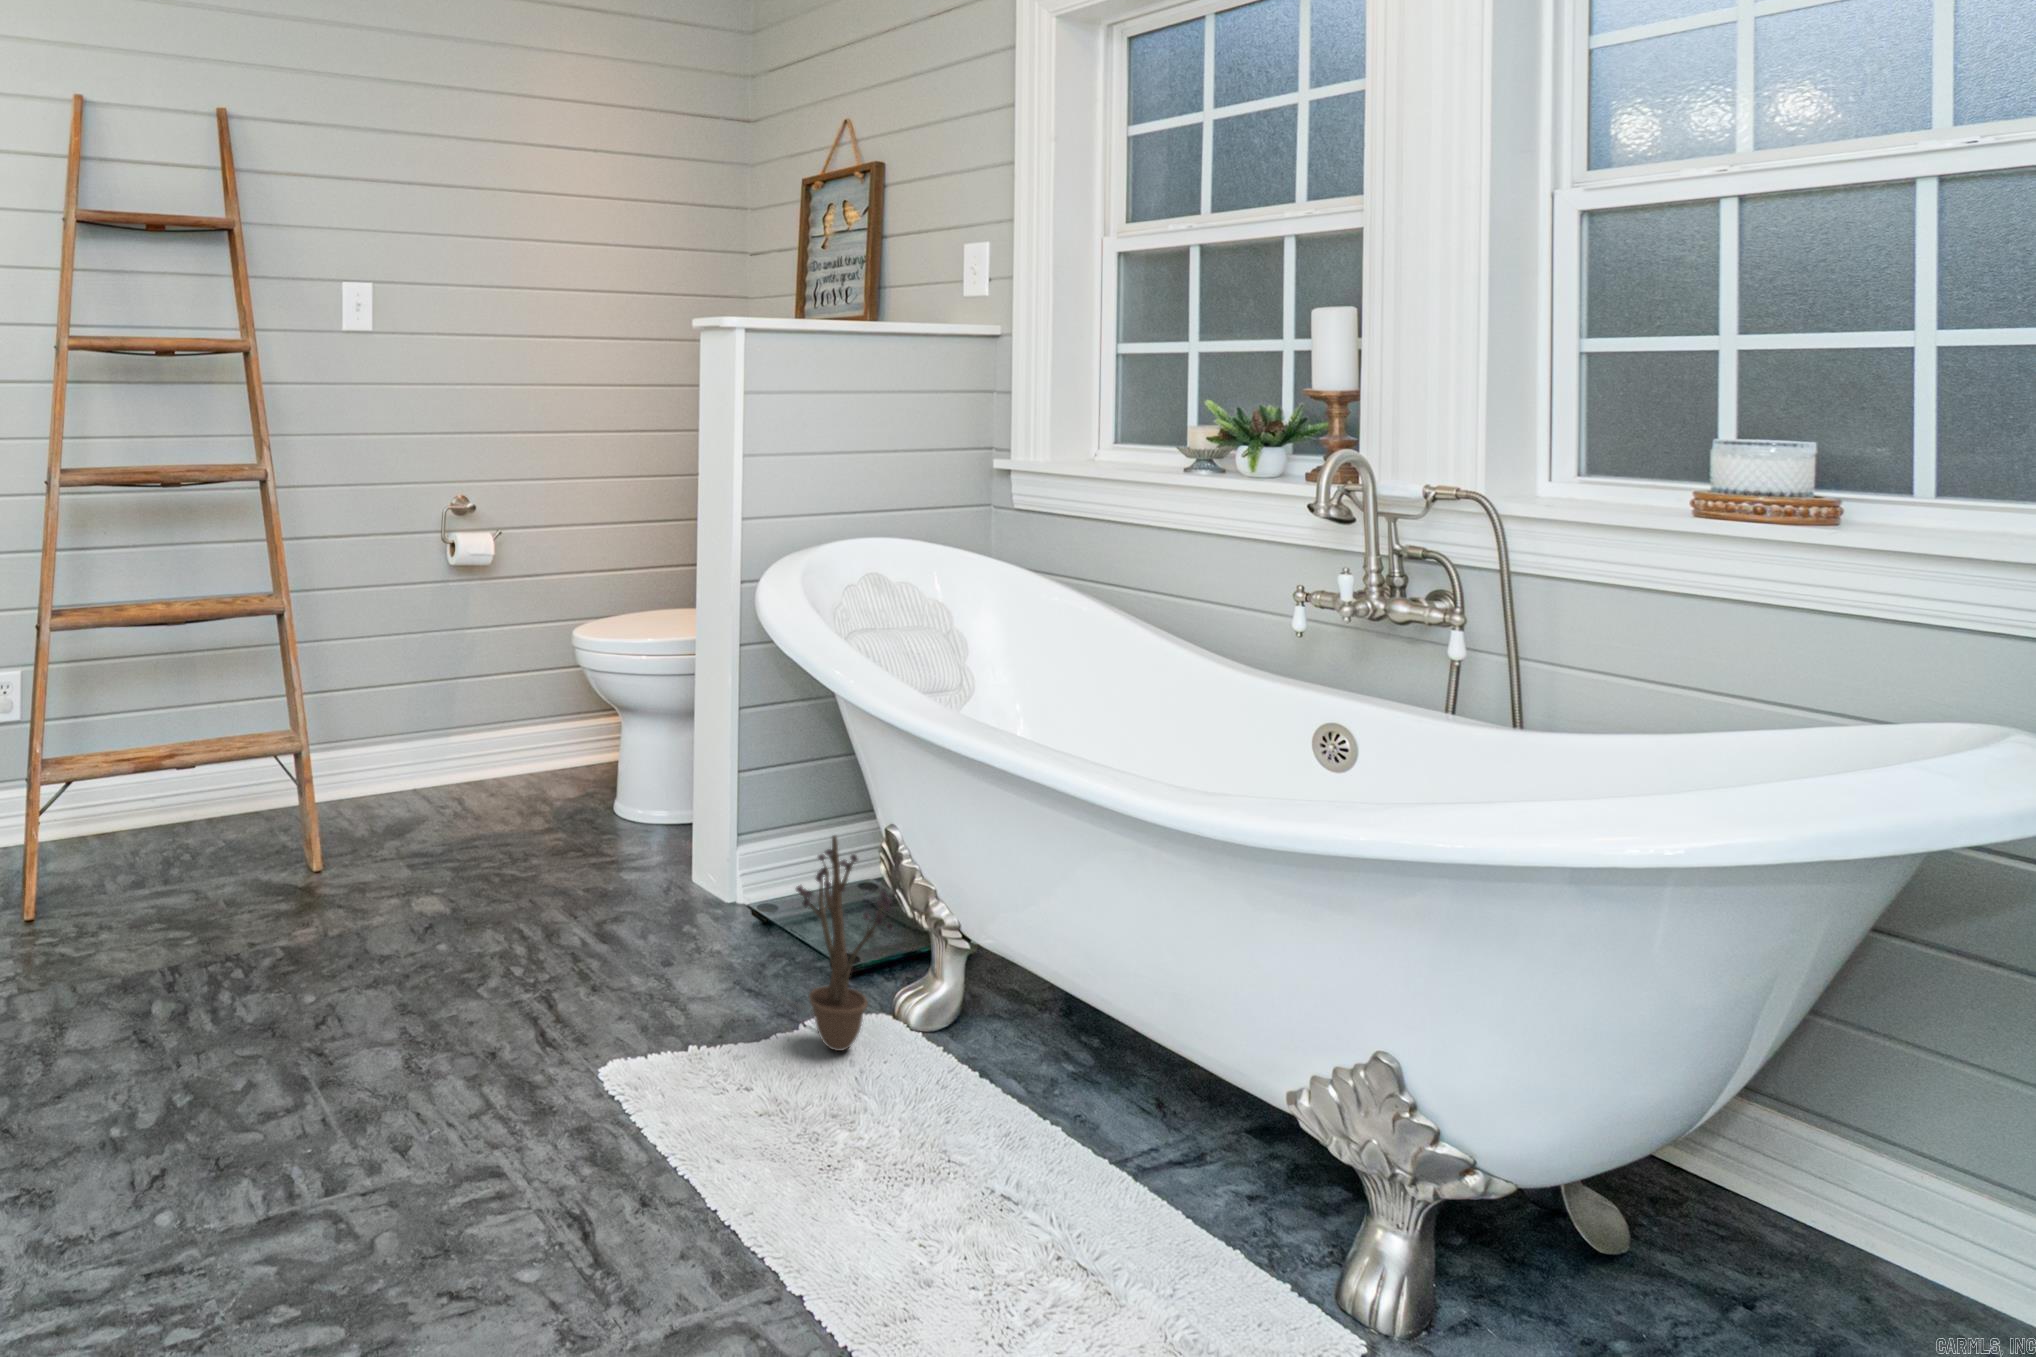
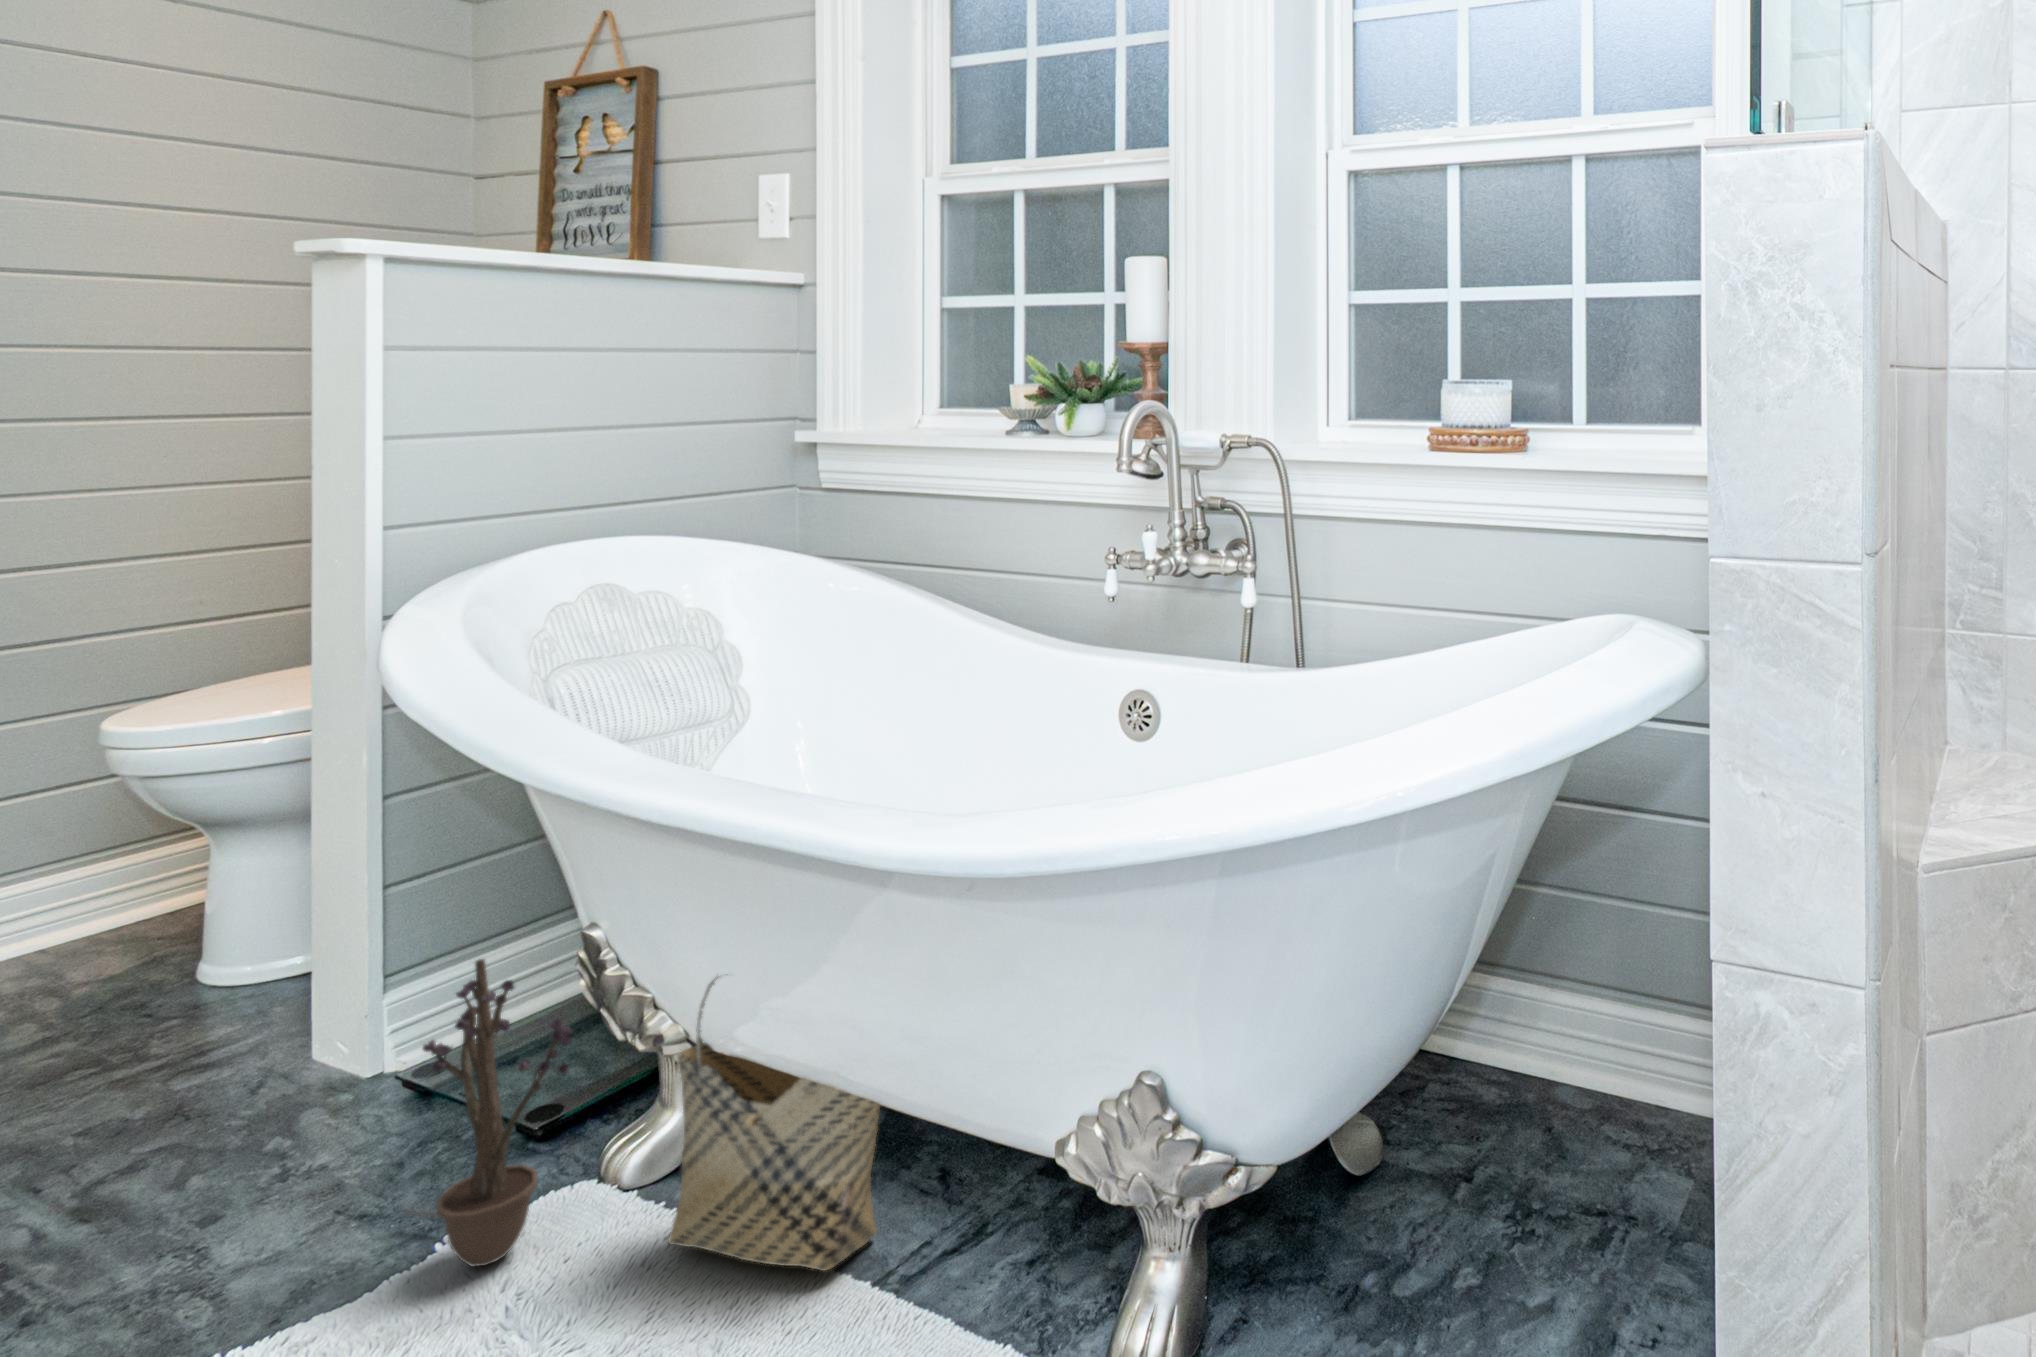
woven basket: none [957,871,1126,1138] -> present [668,977,880,1271]

